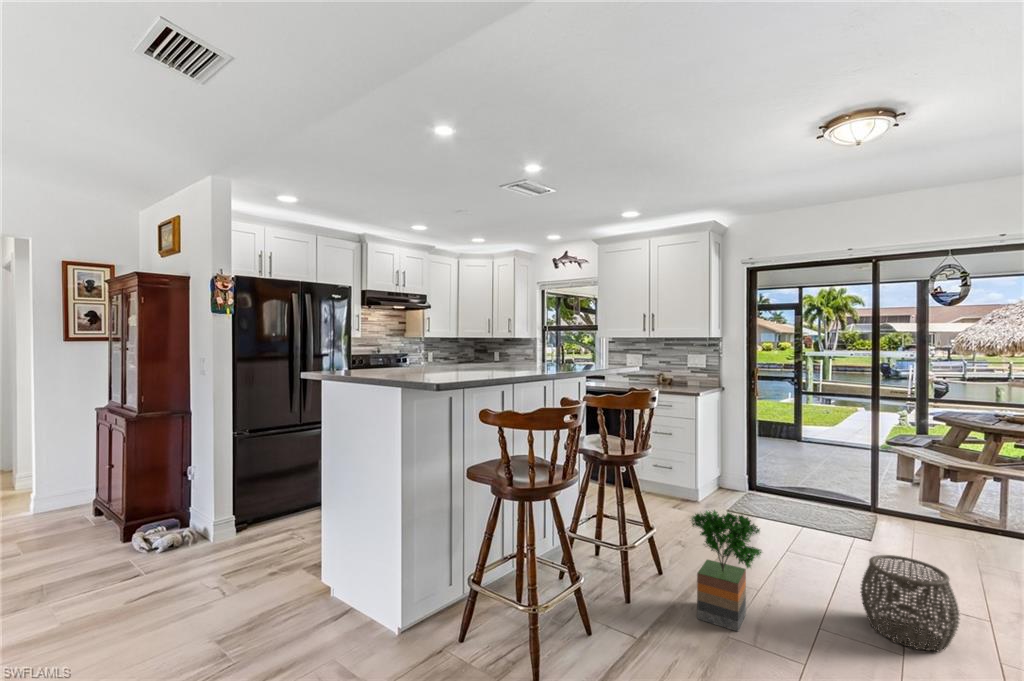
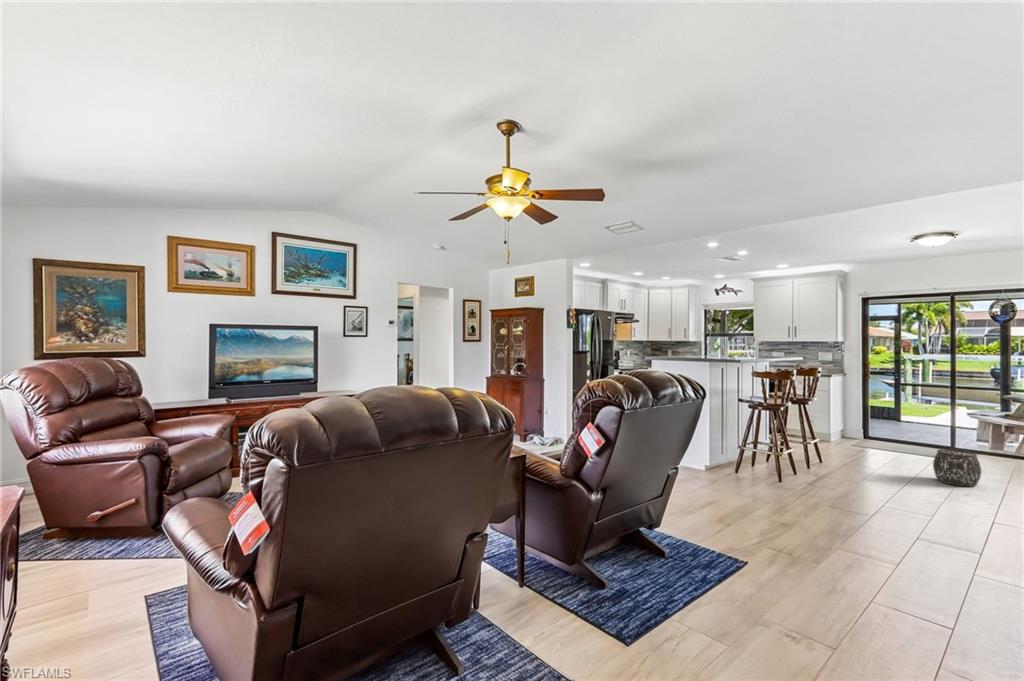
potted tree: present [692,510,762,631] -> none [841,425,882,478]

